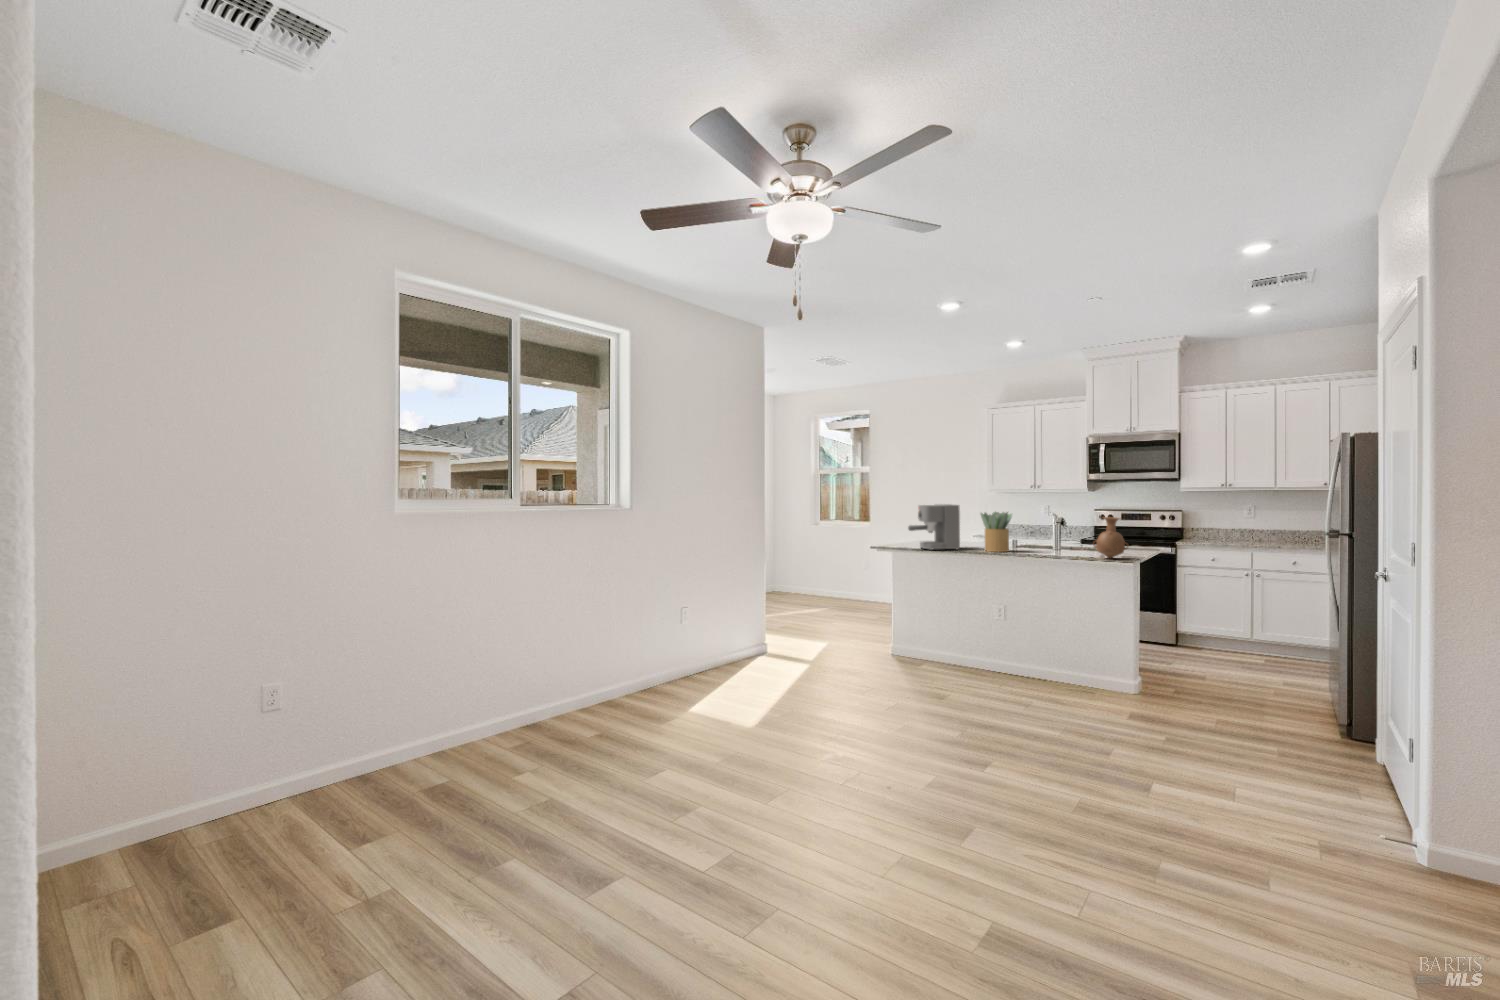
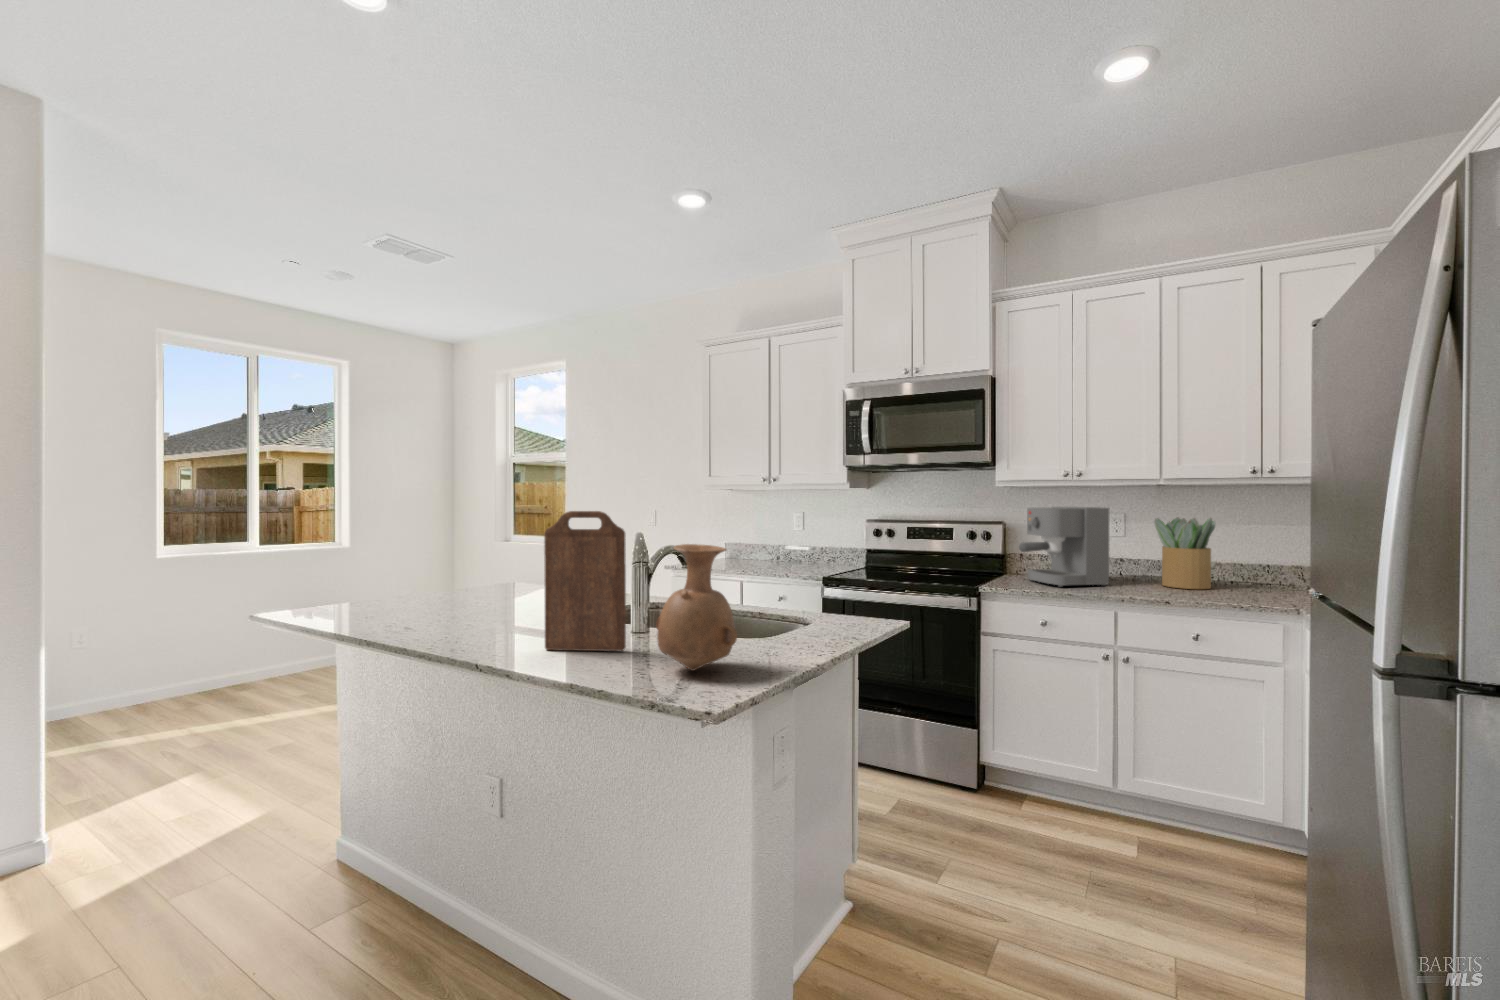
coffee maker: present [908,504,960,550] -> present [1019,507,1109,587]
cutting board: none [1041,506,1072,556] -> present [544,511,626,651]
potted plant: present [981,512,1012,552] -> present [1154,517,1216,589]

